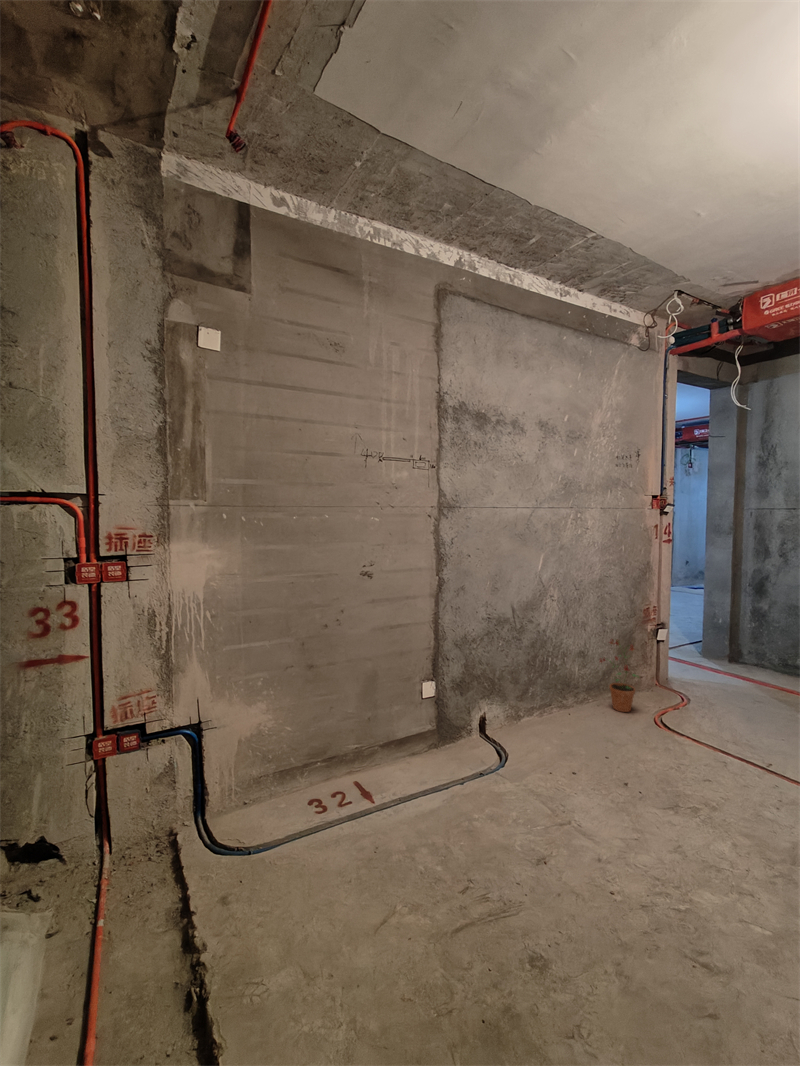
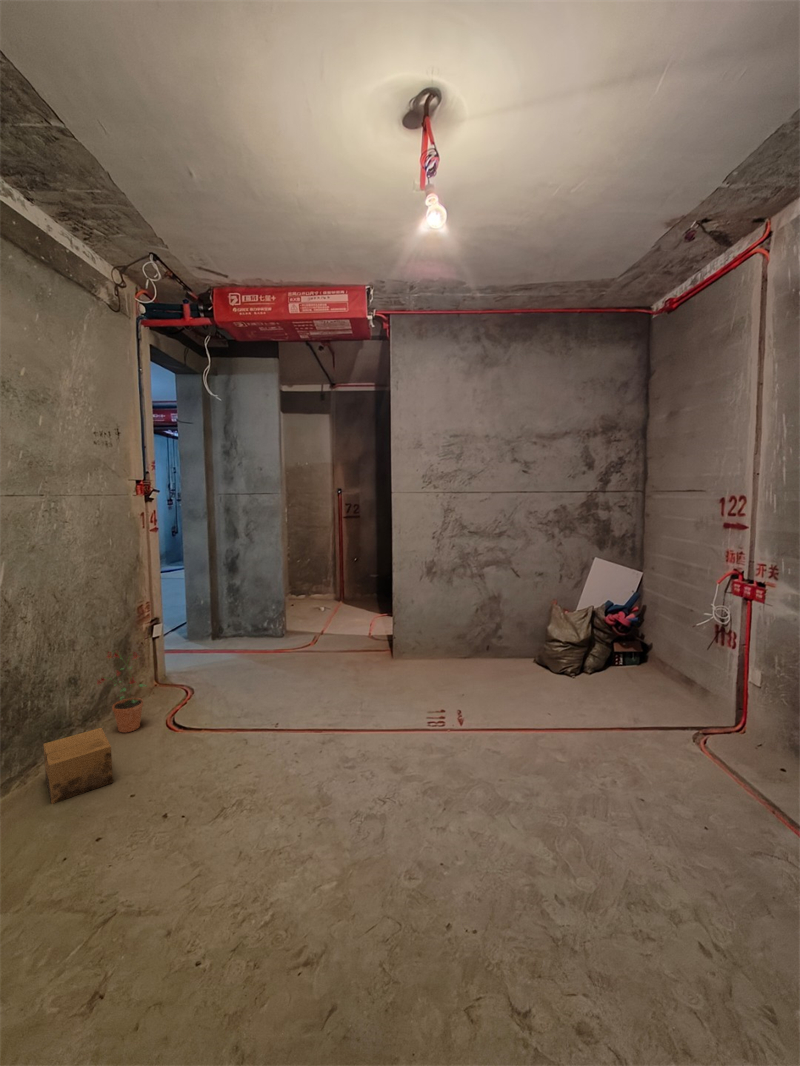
cardboard box: none [553,690,597,740] -> present [44,728,113,804]

